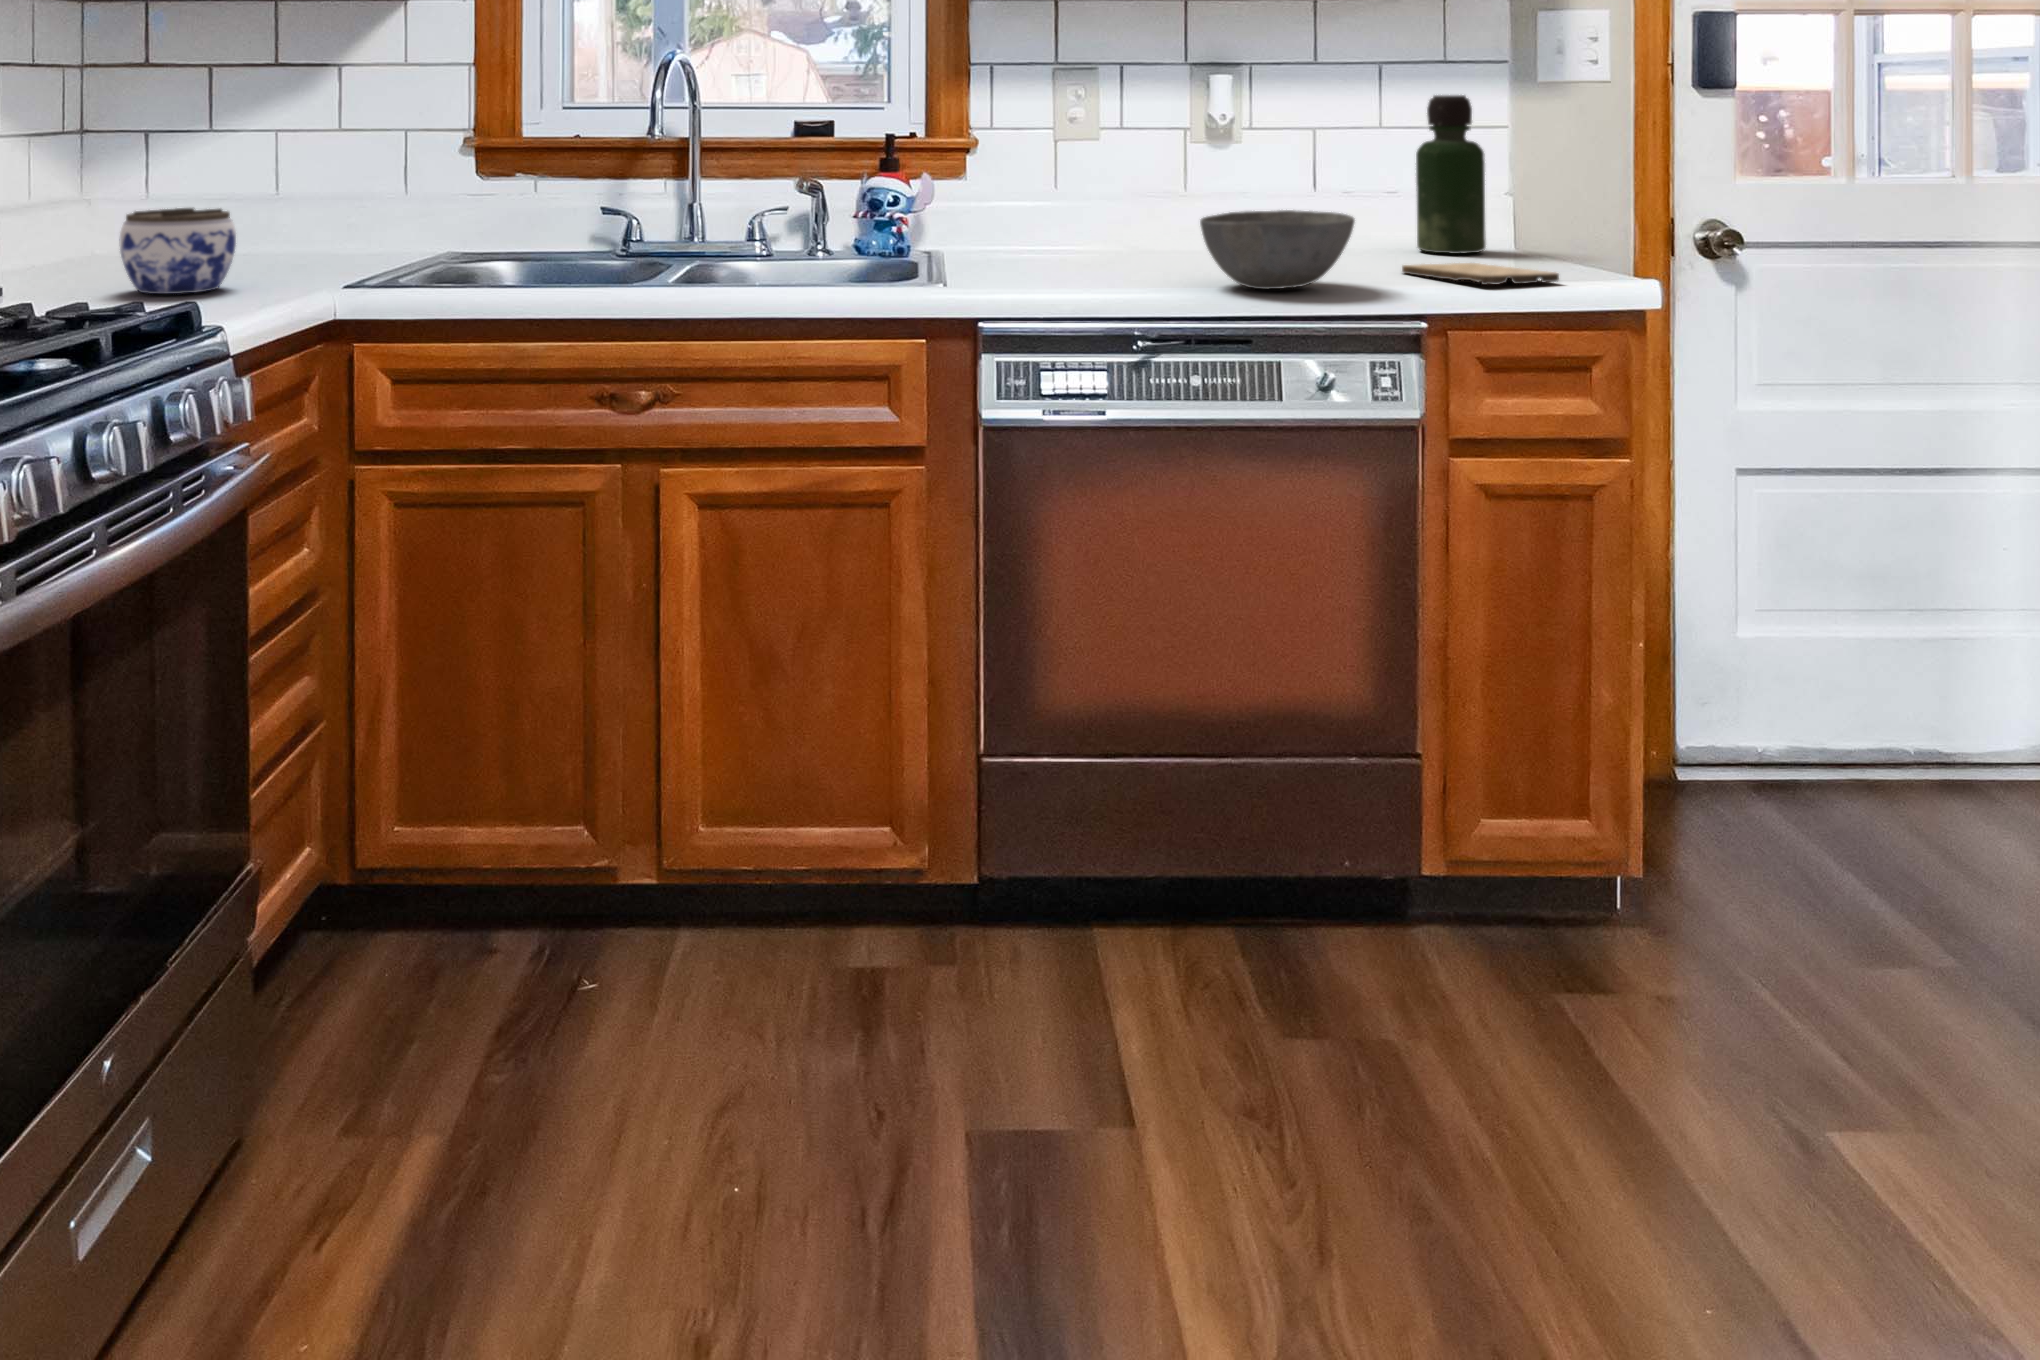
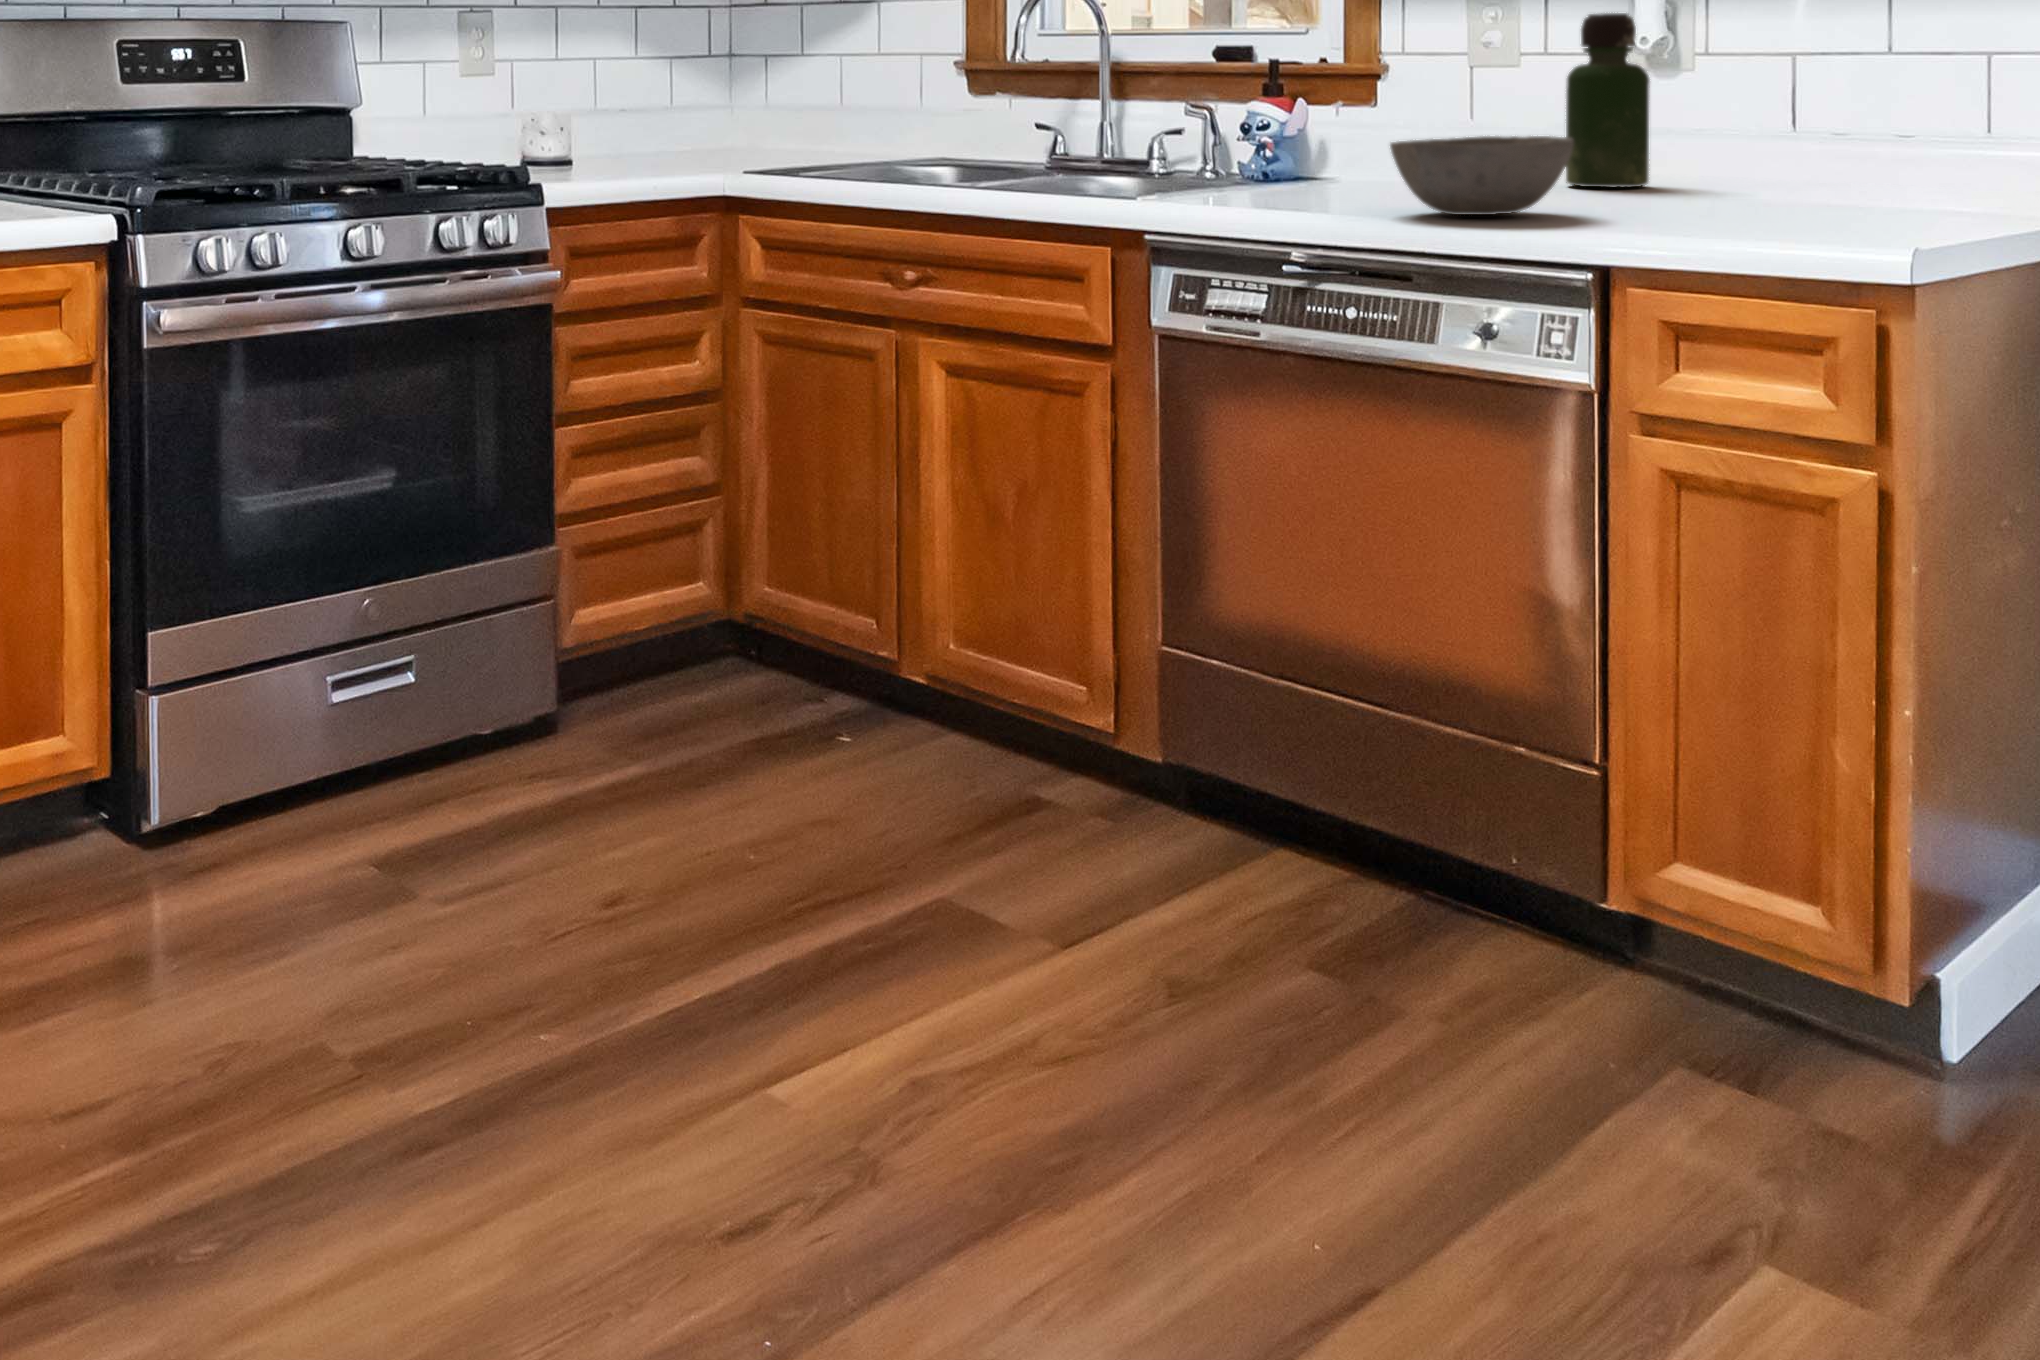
bottle: present [1416,95,1486,254] -> present [1566,13,1650,187]
jar: present [120,208,236,294] -> none [598,115,679,175]
cutting board: present [1402,263,1559,285] -> none [1715,204,1862,227]

